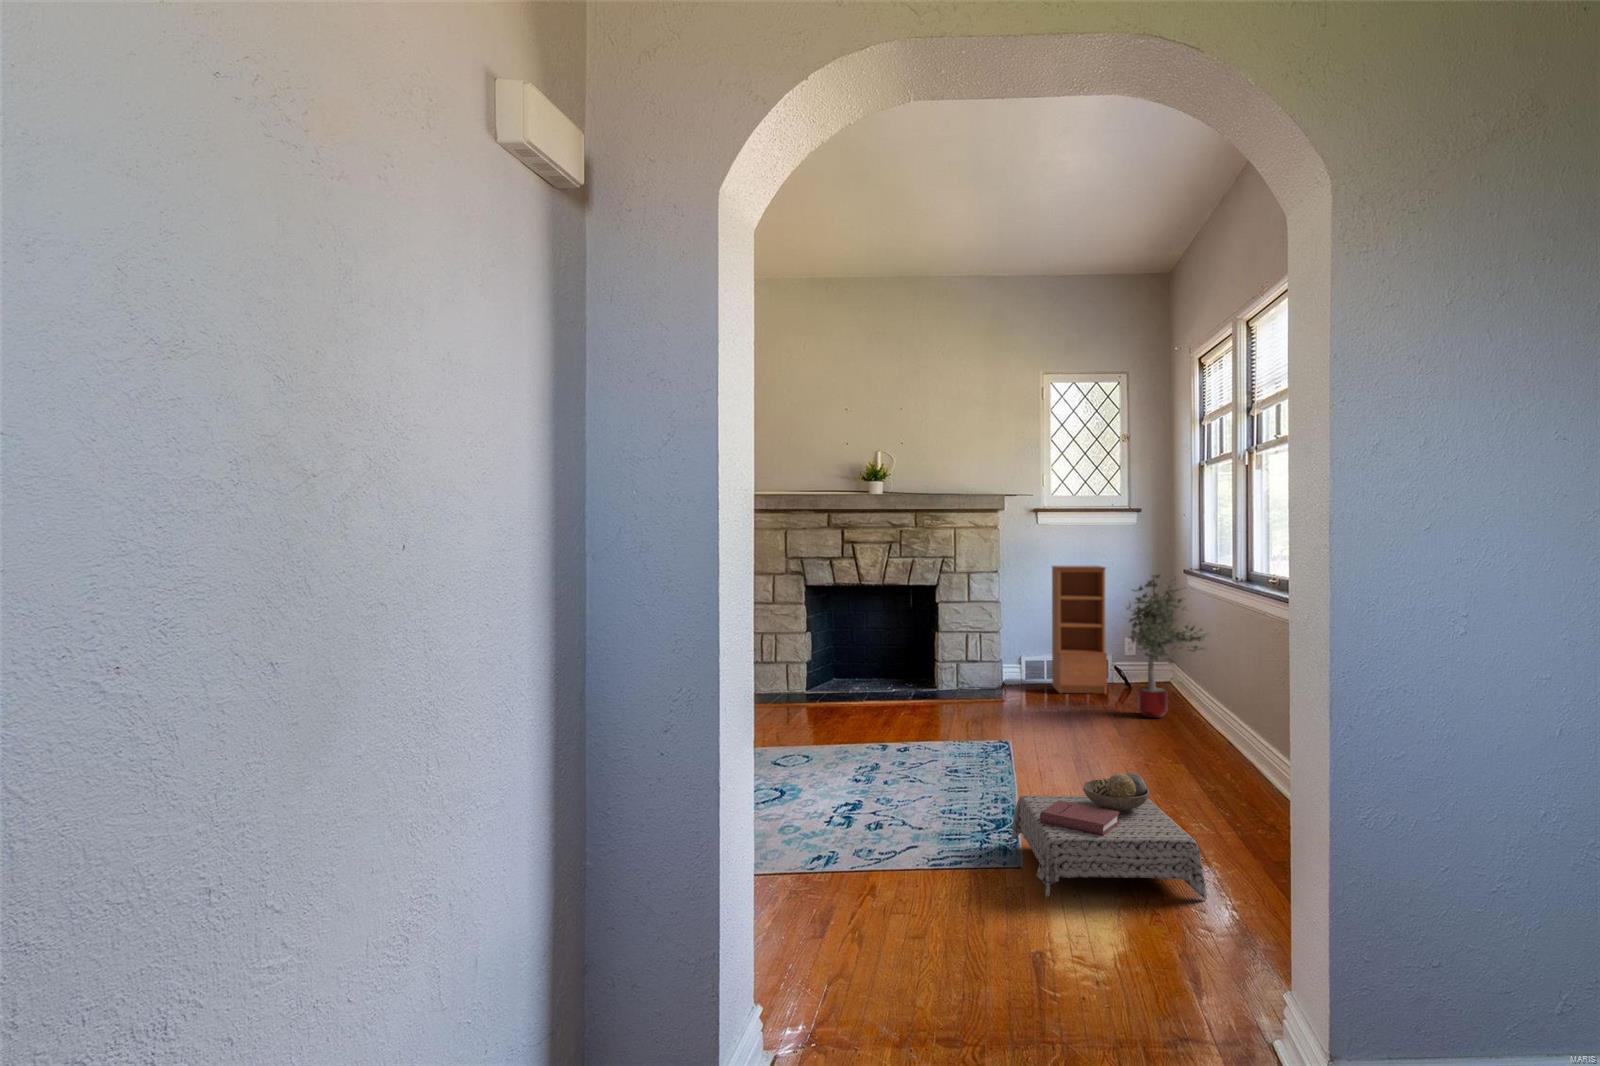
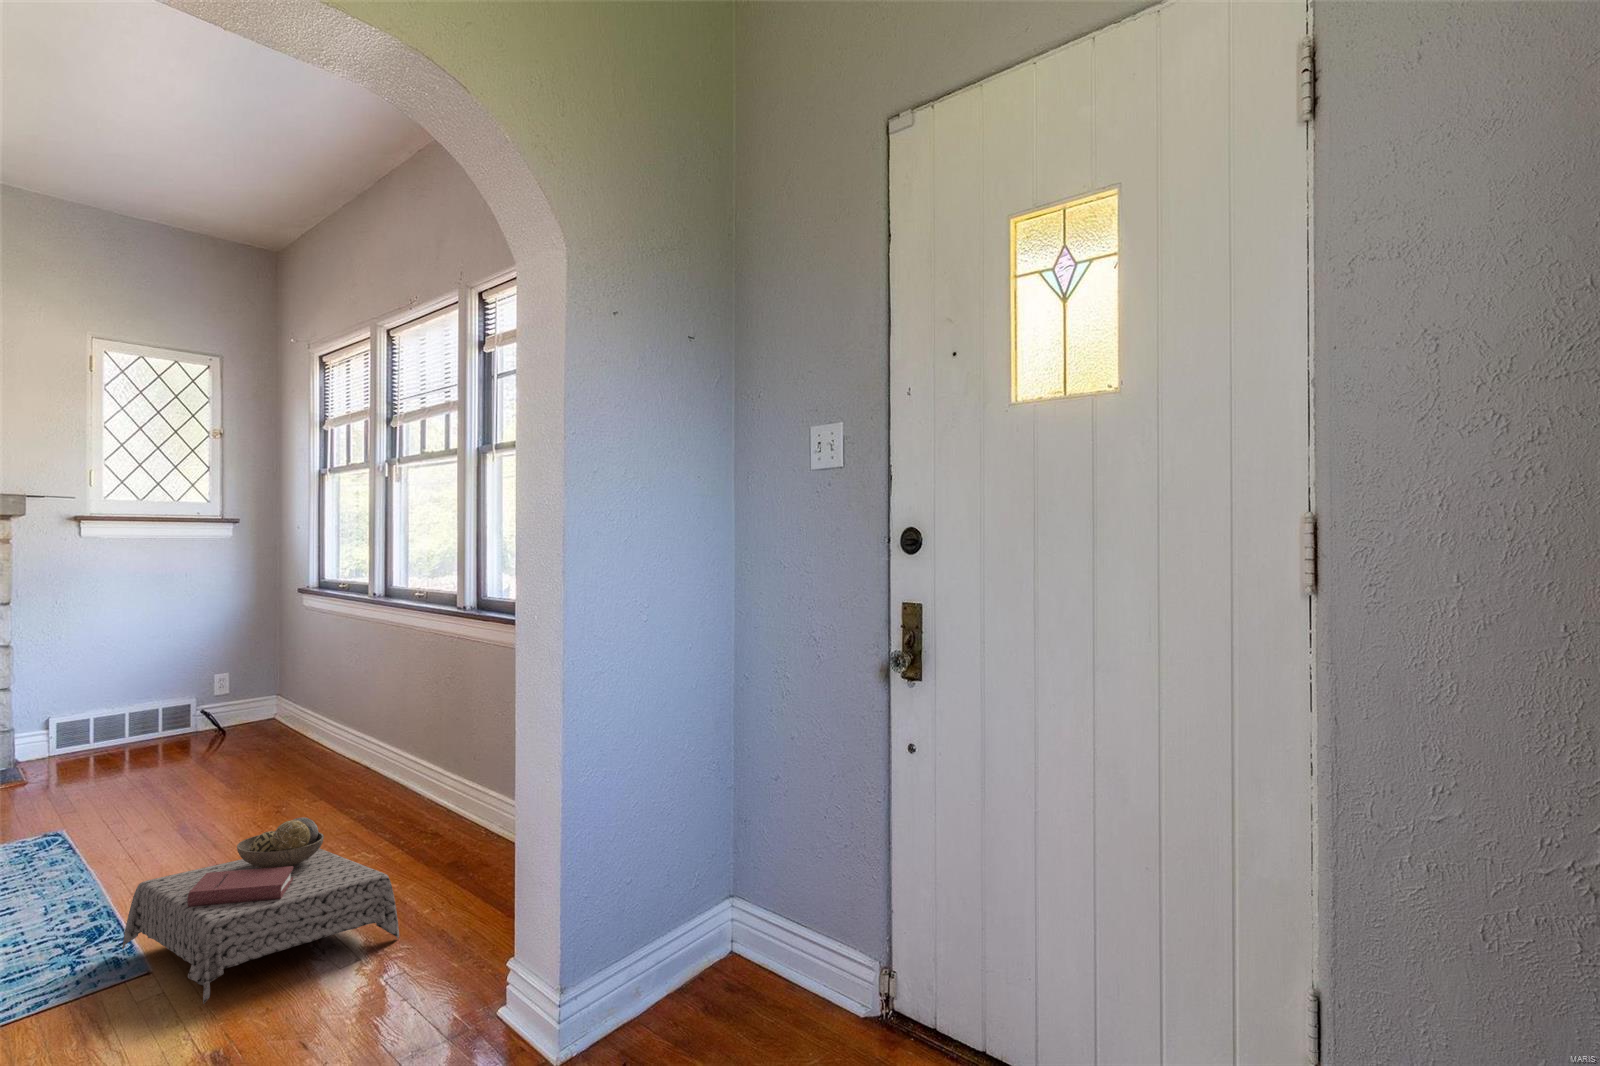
bookcase: present [1052,566,1107,694] -> none [105,590,192,757]
potted tree: present [1127,574,1207,718] -> none [224,594,330,766]

